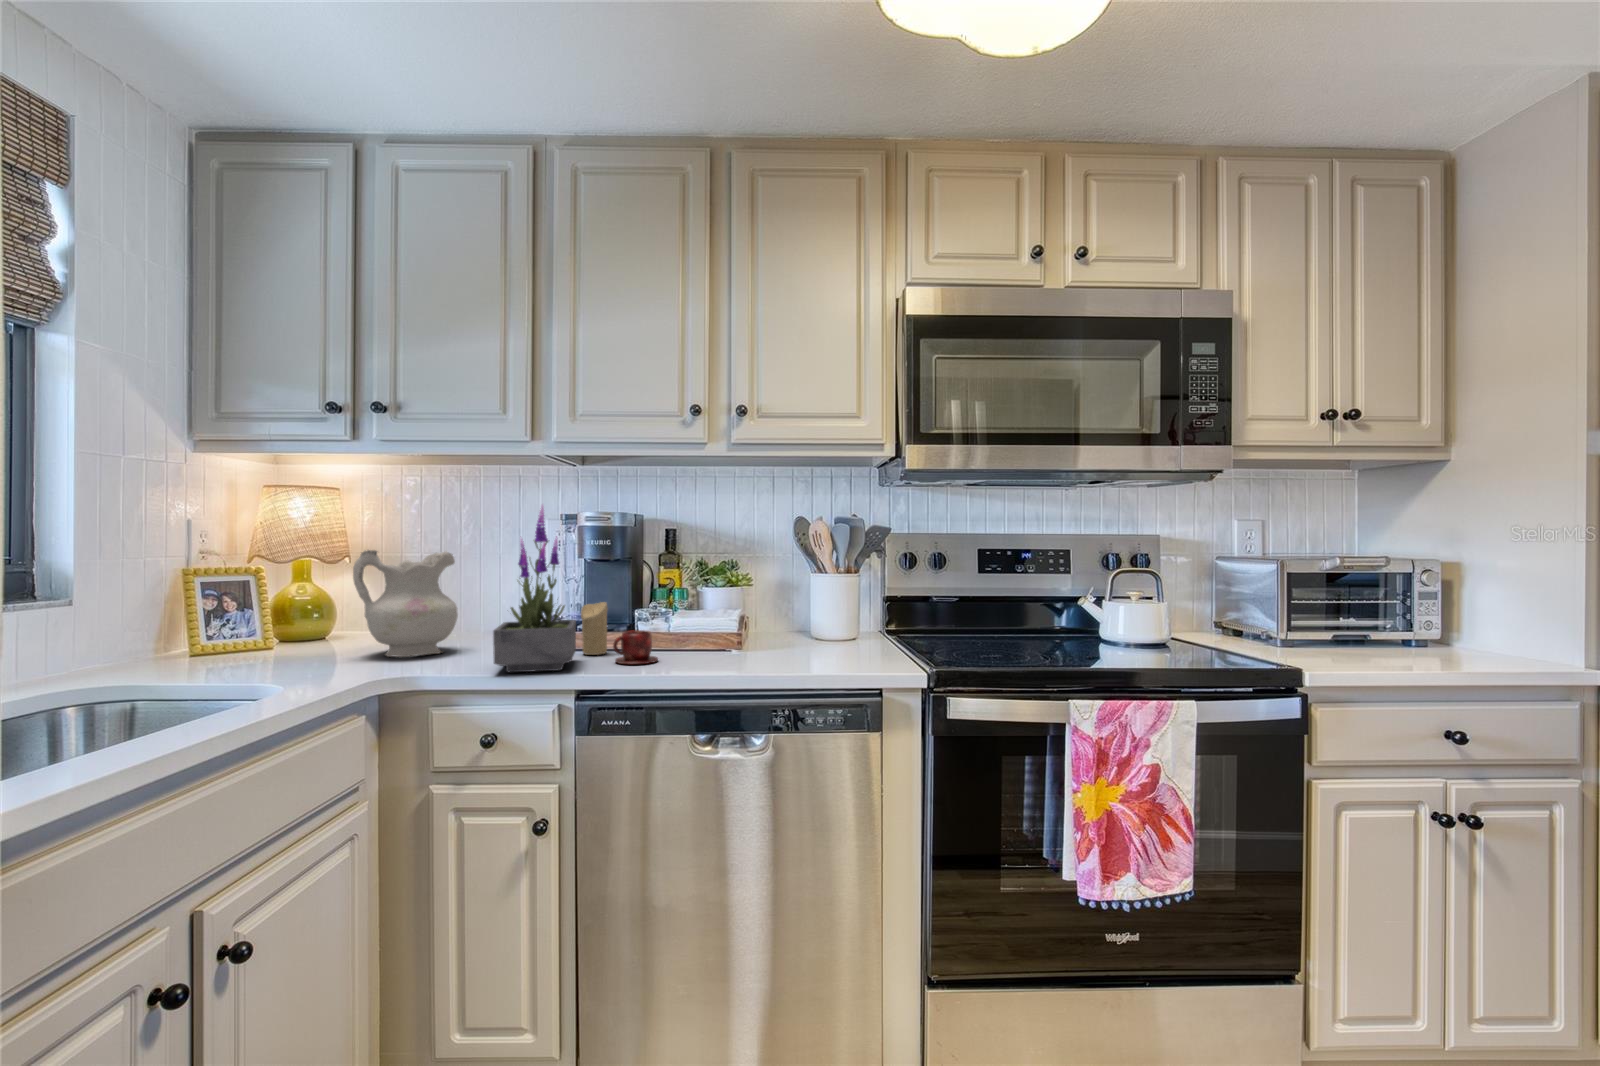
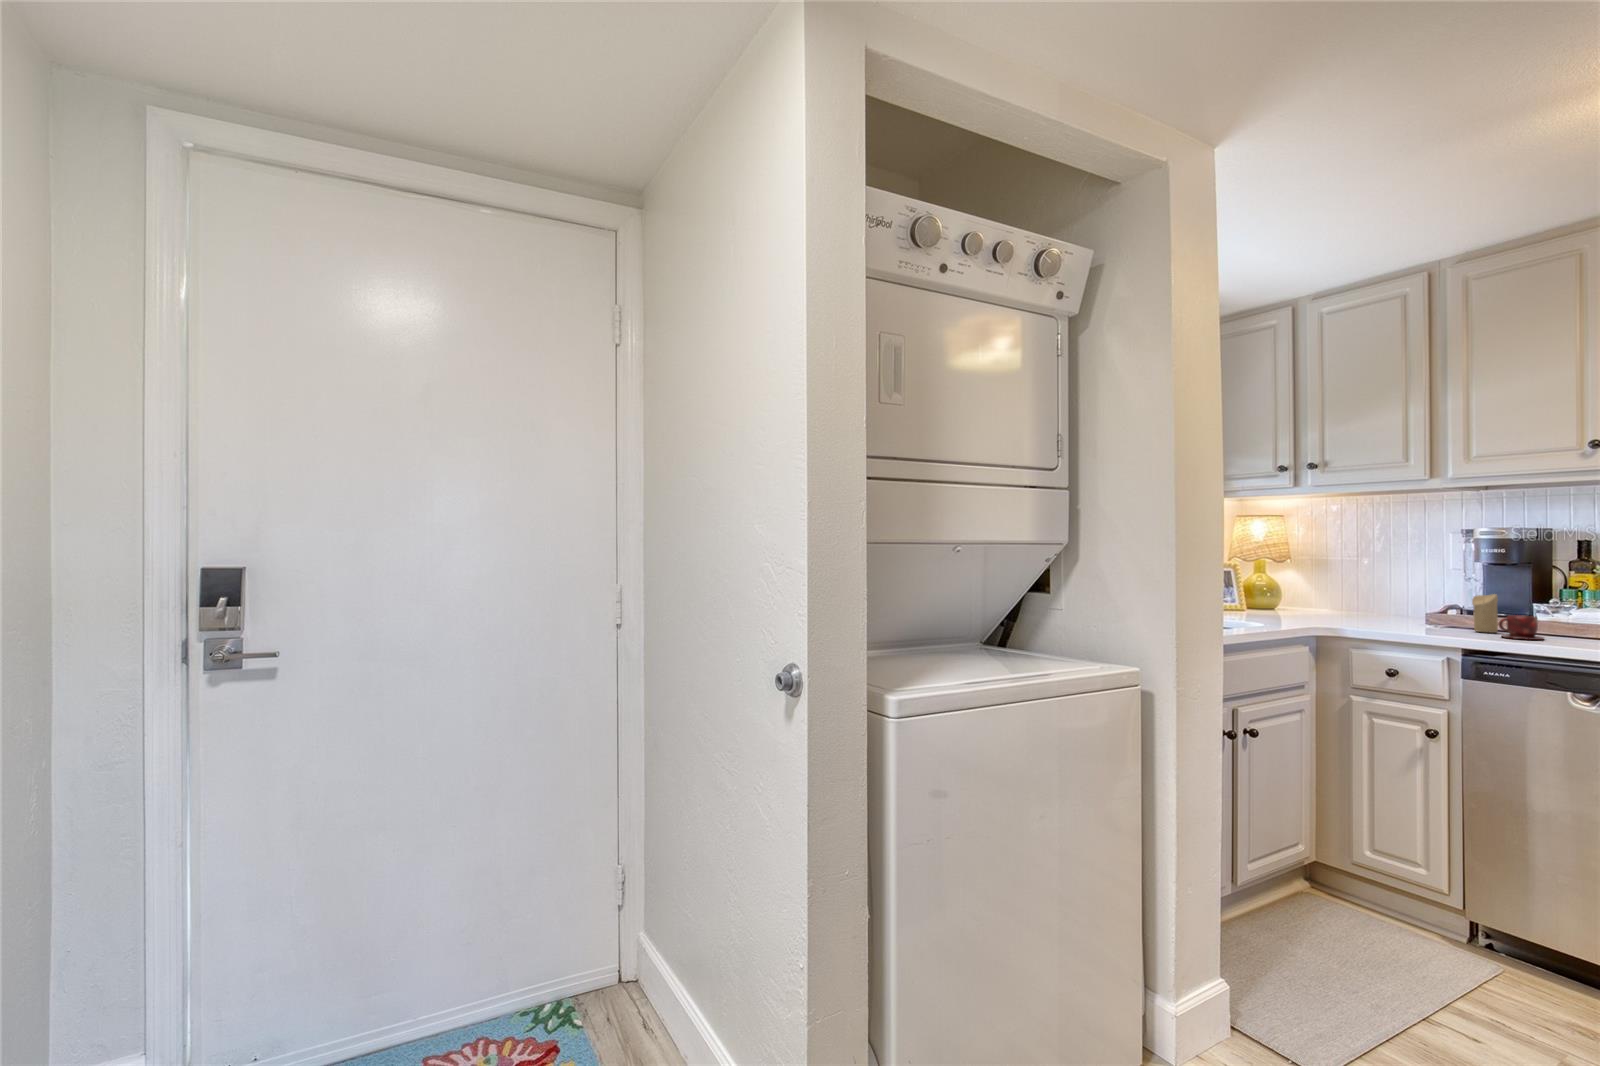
potted plant: present [493,507,576,672] -> none [1395,523,1466,635]
ceramic pitcher: present [353,550,458,657] -> none [1297,553,1370,622]

